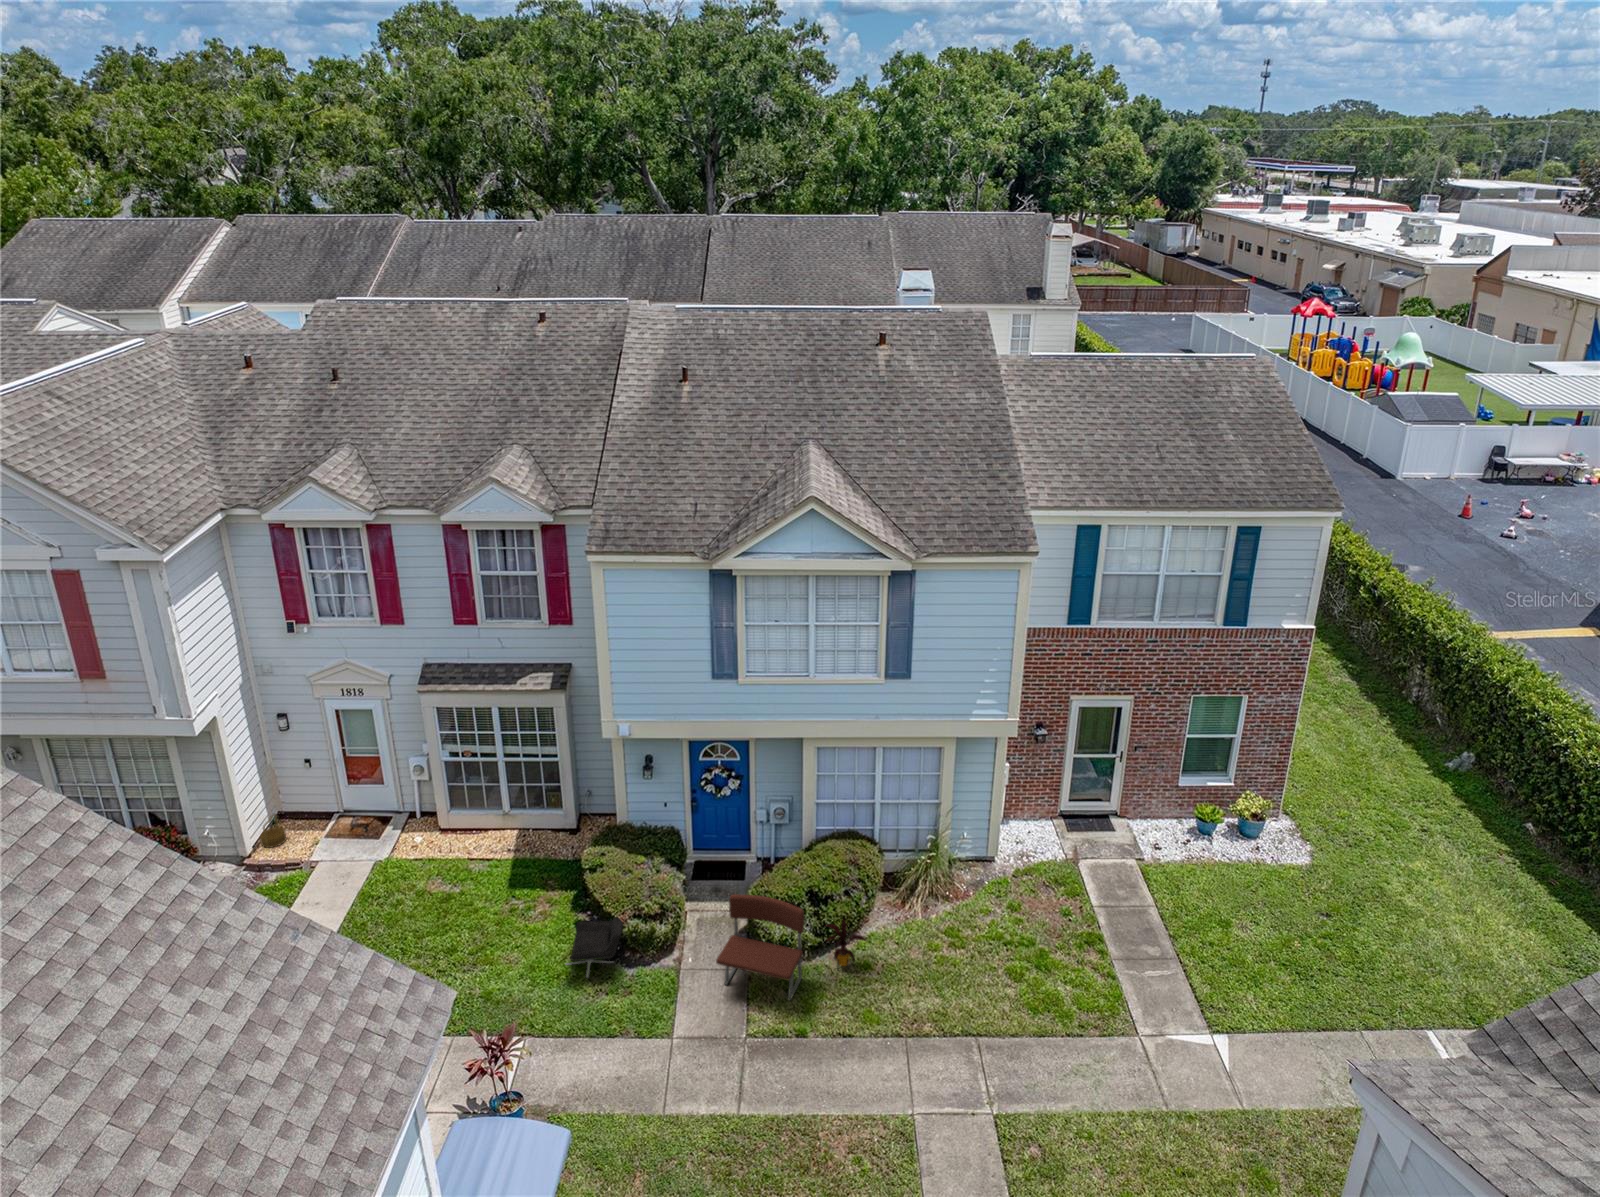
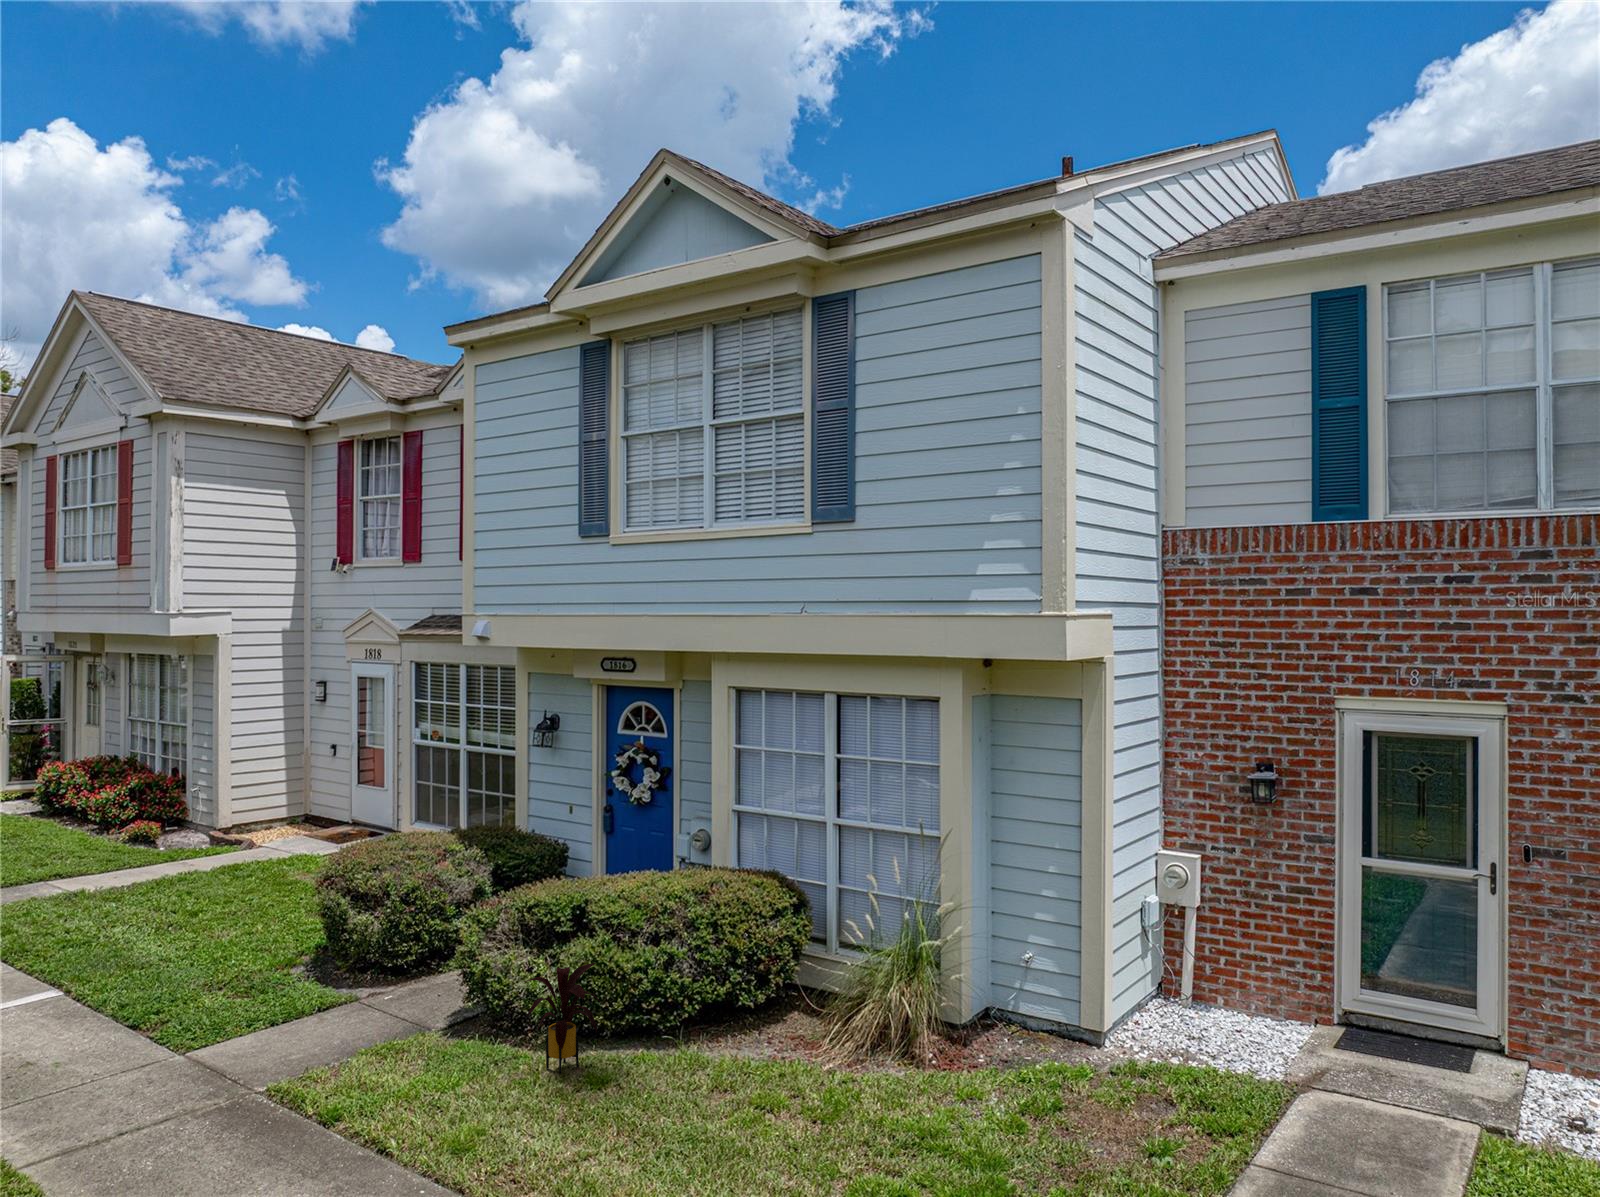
woven basket: present [260,814,286,848] -> none [247,800,280,836]
bench: present [716,894,804,1000] -> none [344,858,479,1074]
lounge chair: present [566,918,623,978] -> none [229,890,348,978]

